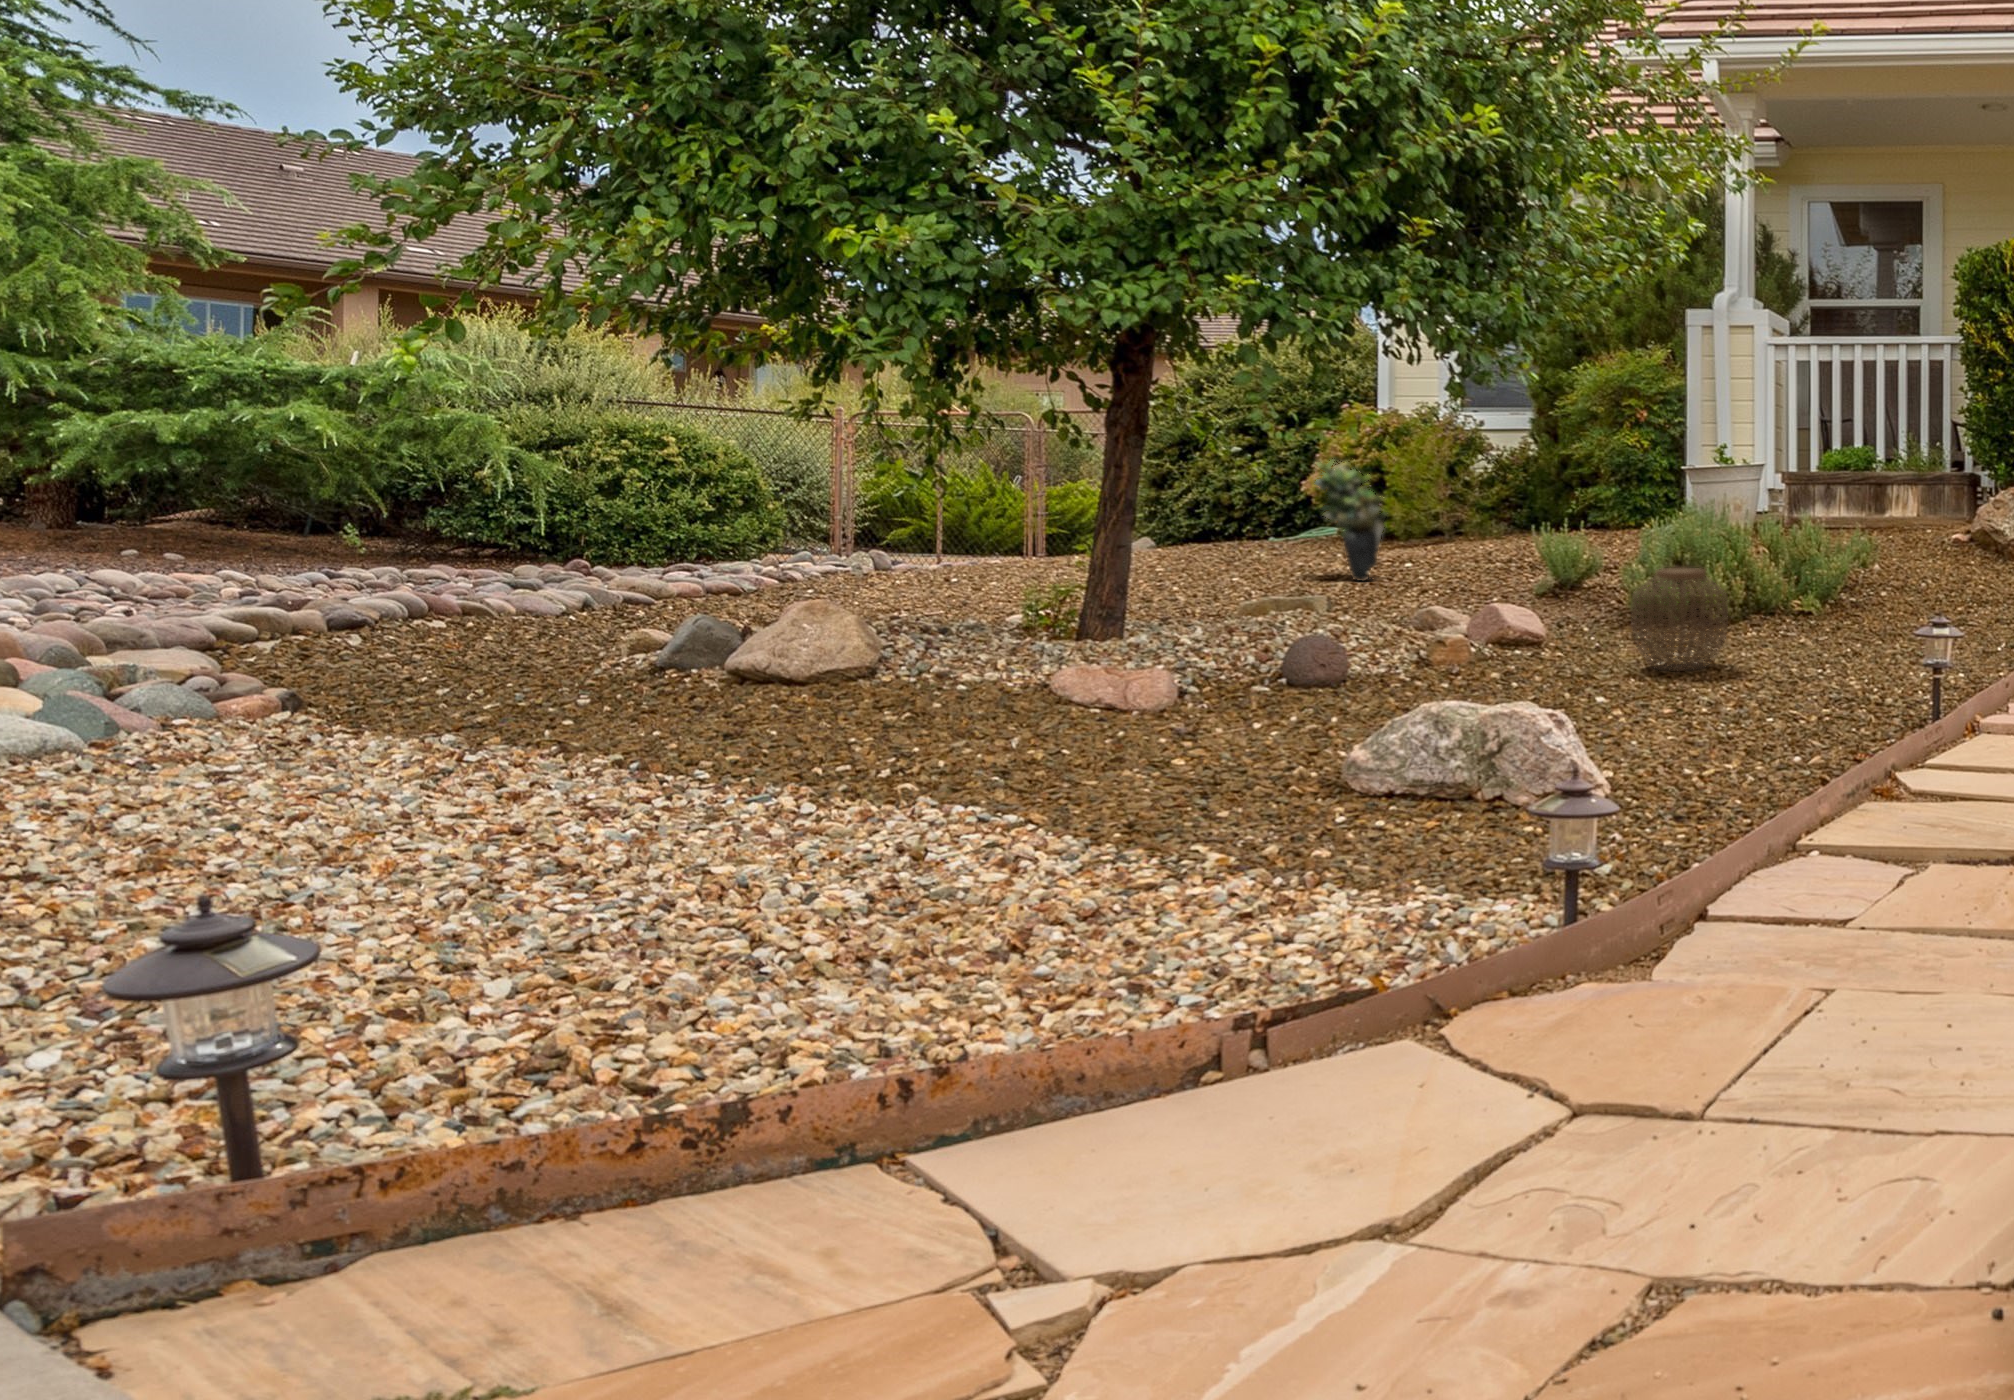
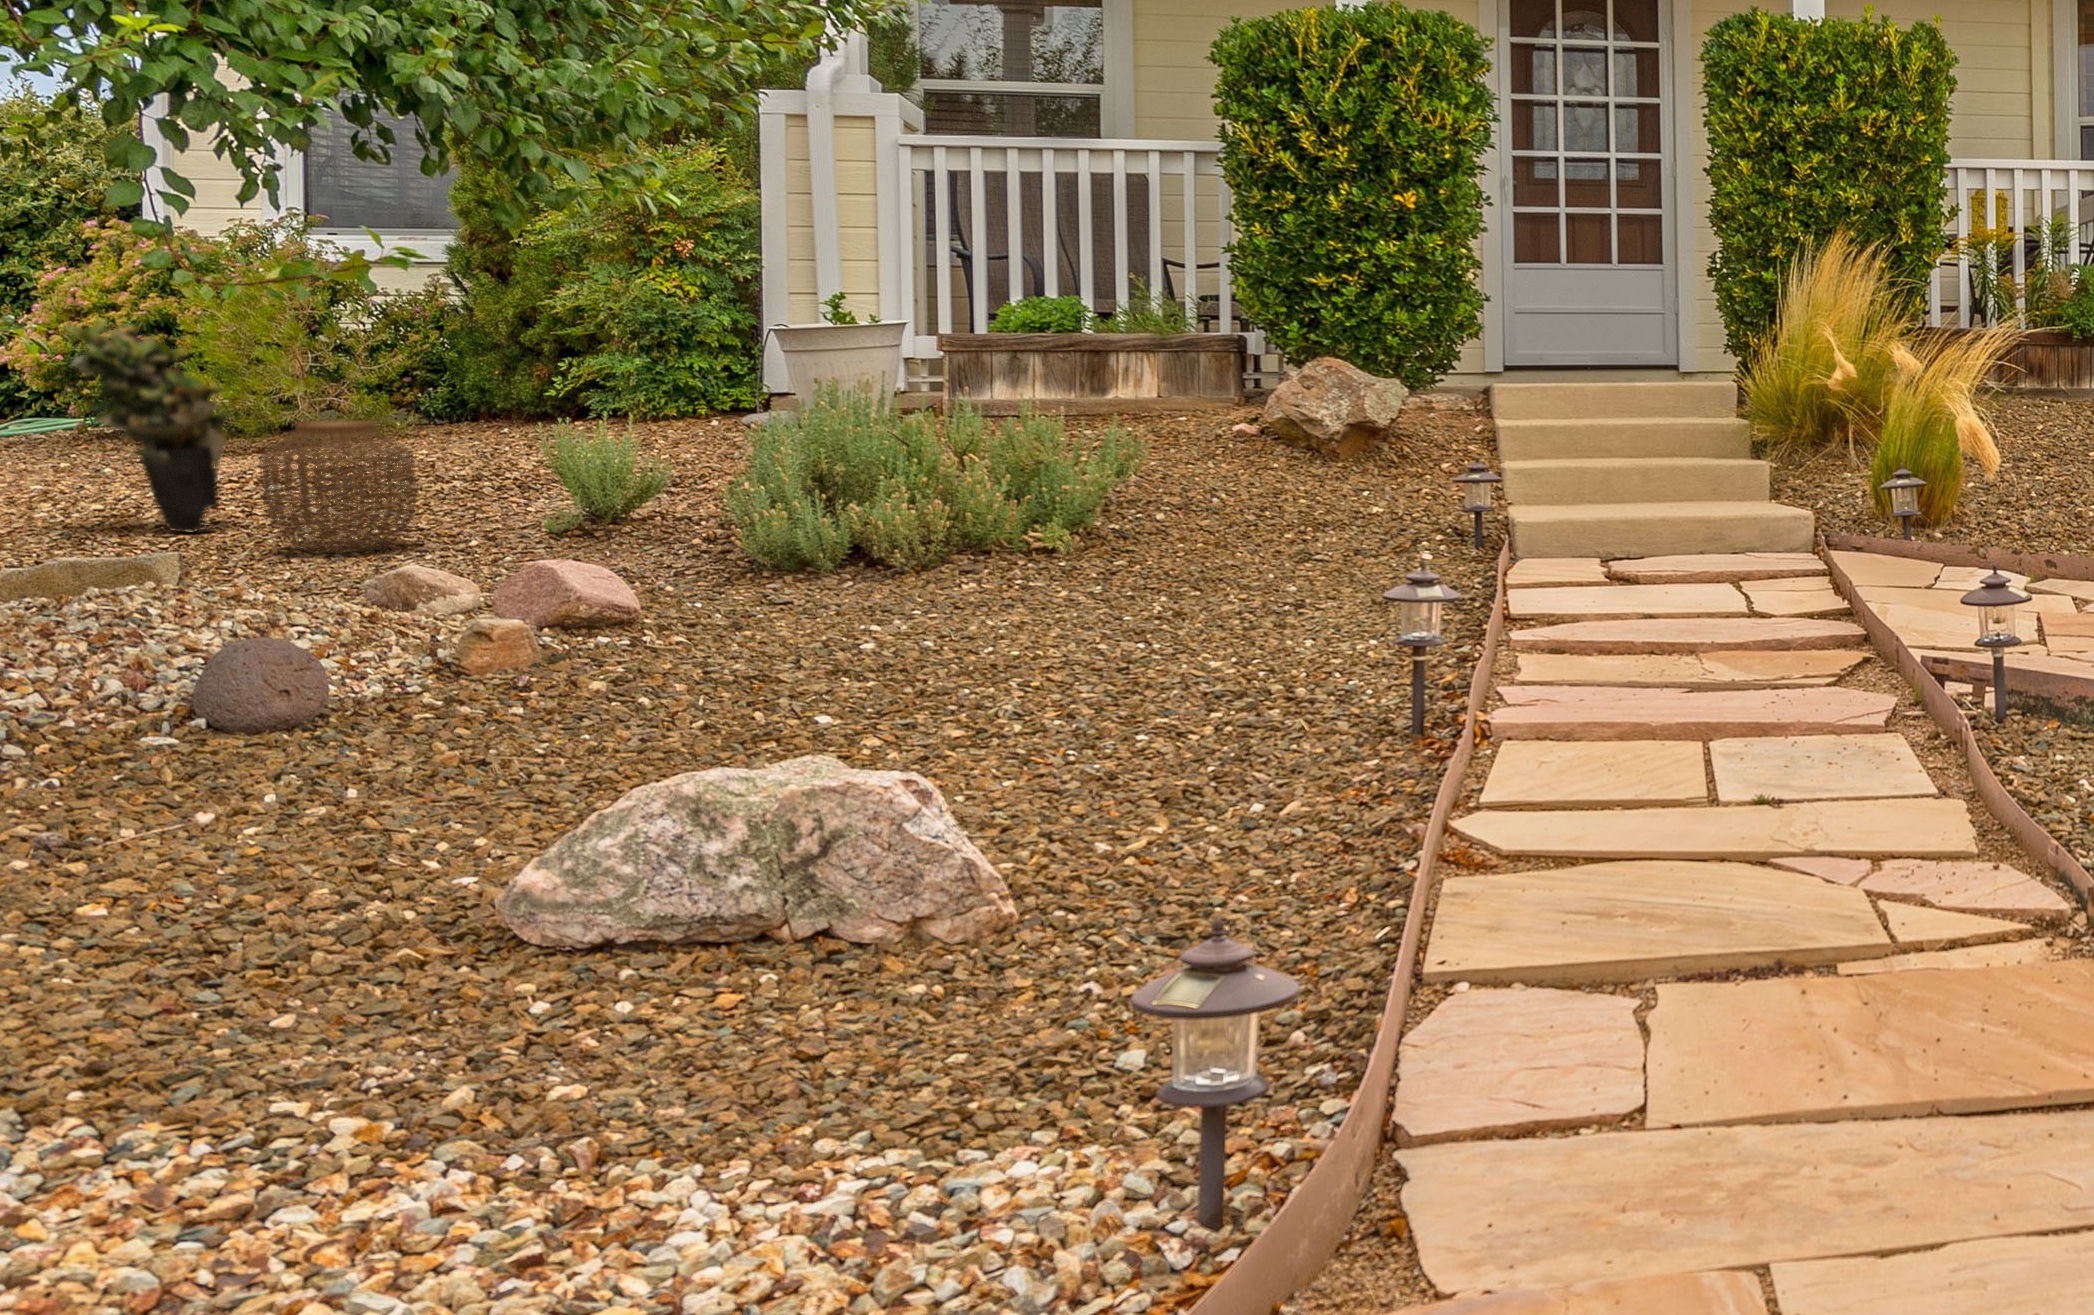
woven basket: present [1632,568,1728,671] -> present [260,420,417,553]

